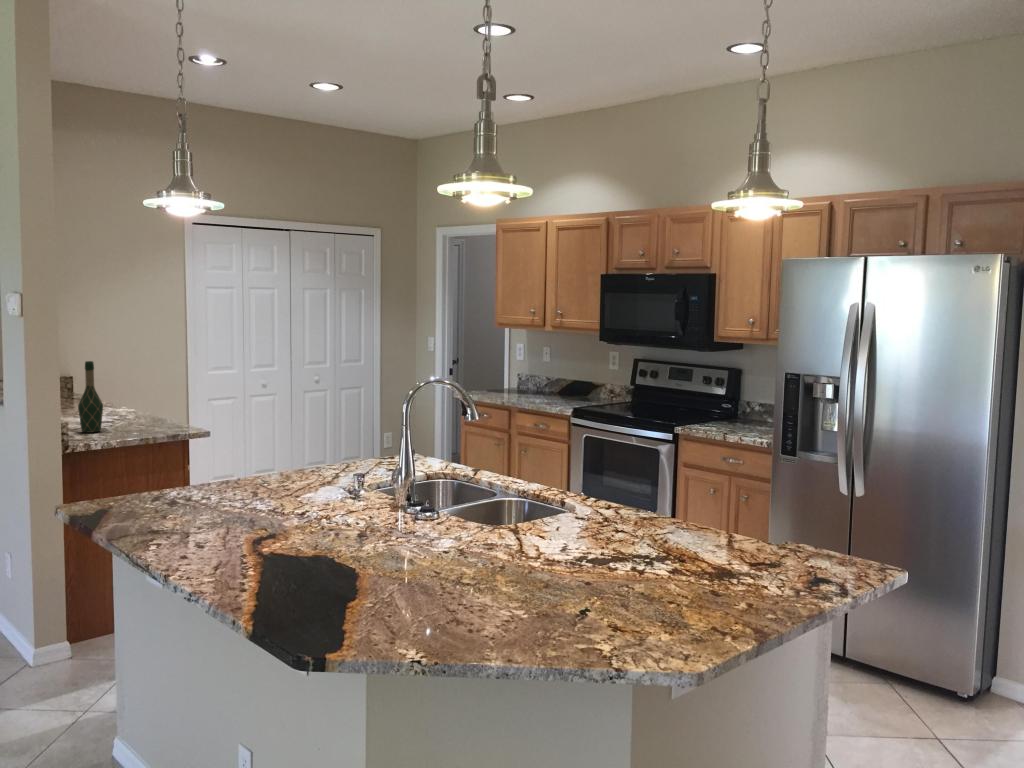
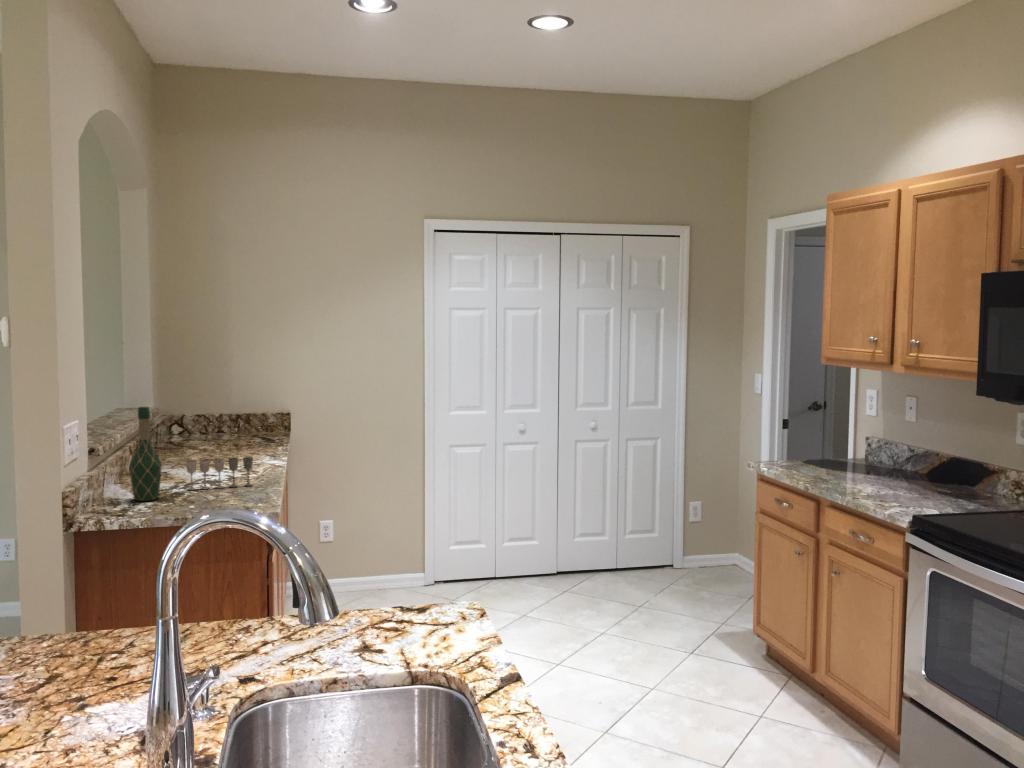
wine glass: none [105,399,152,426] -> present [186,457,253,490]

